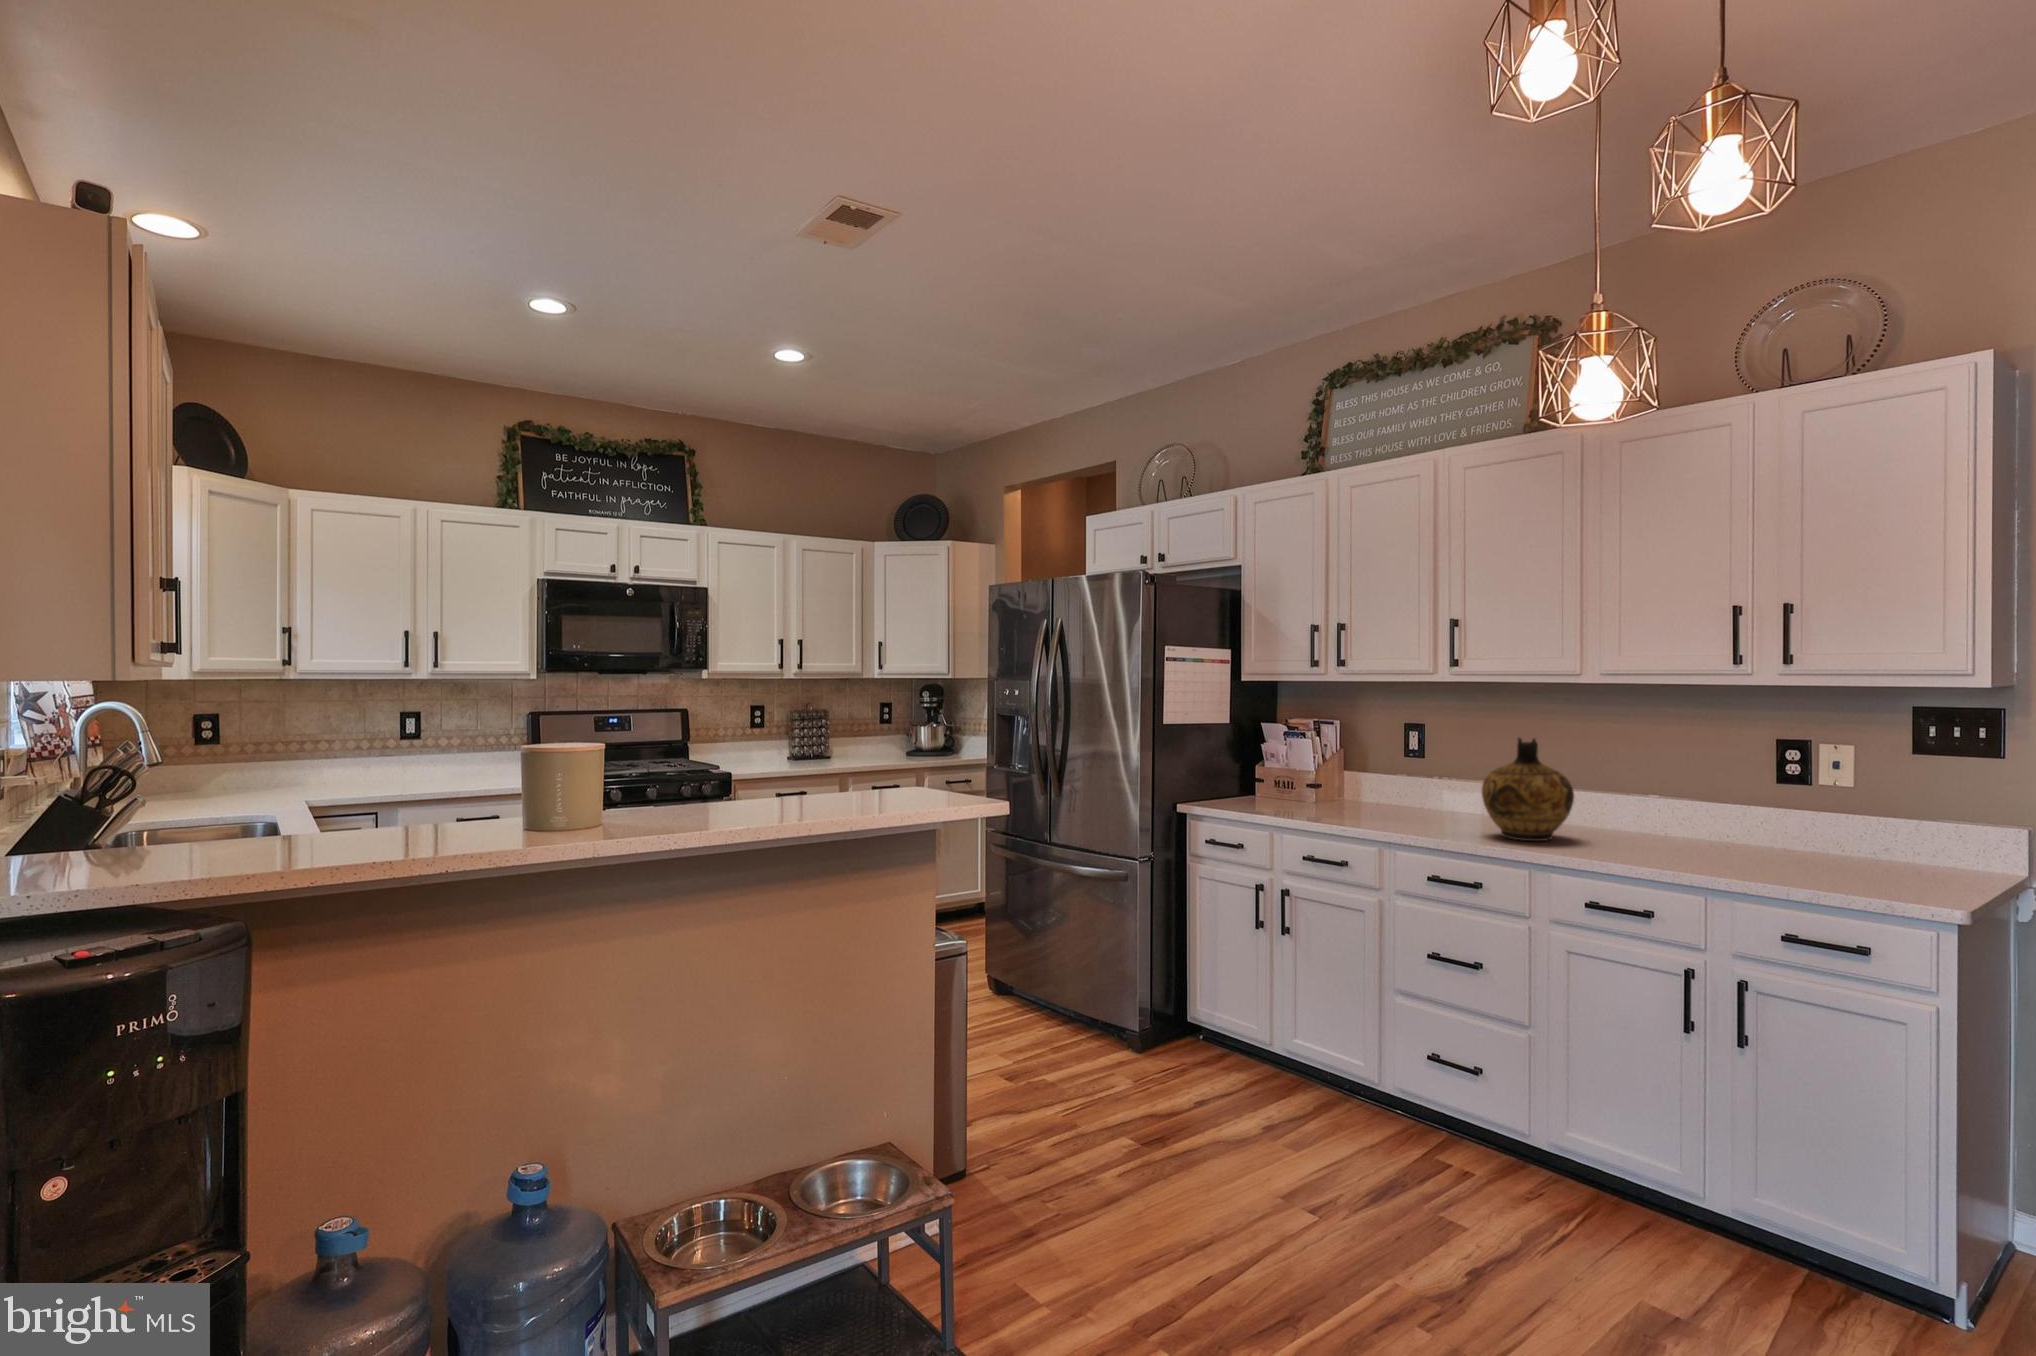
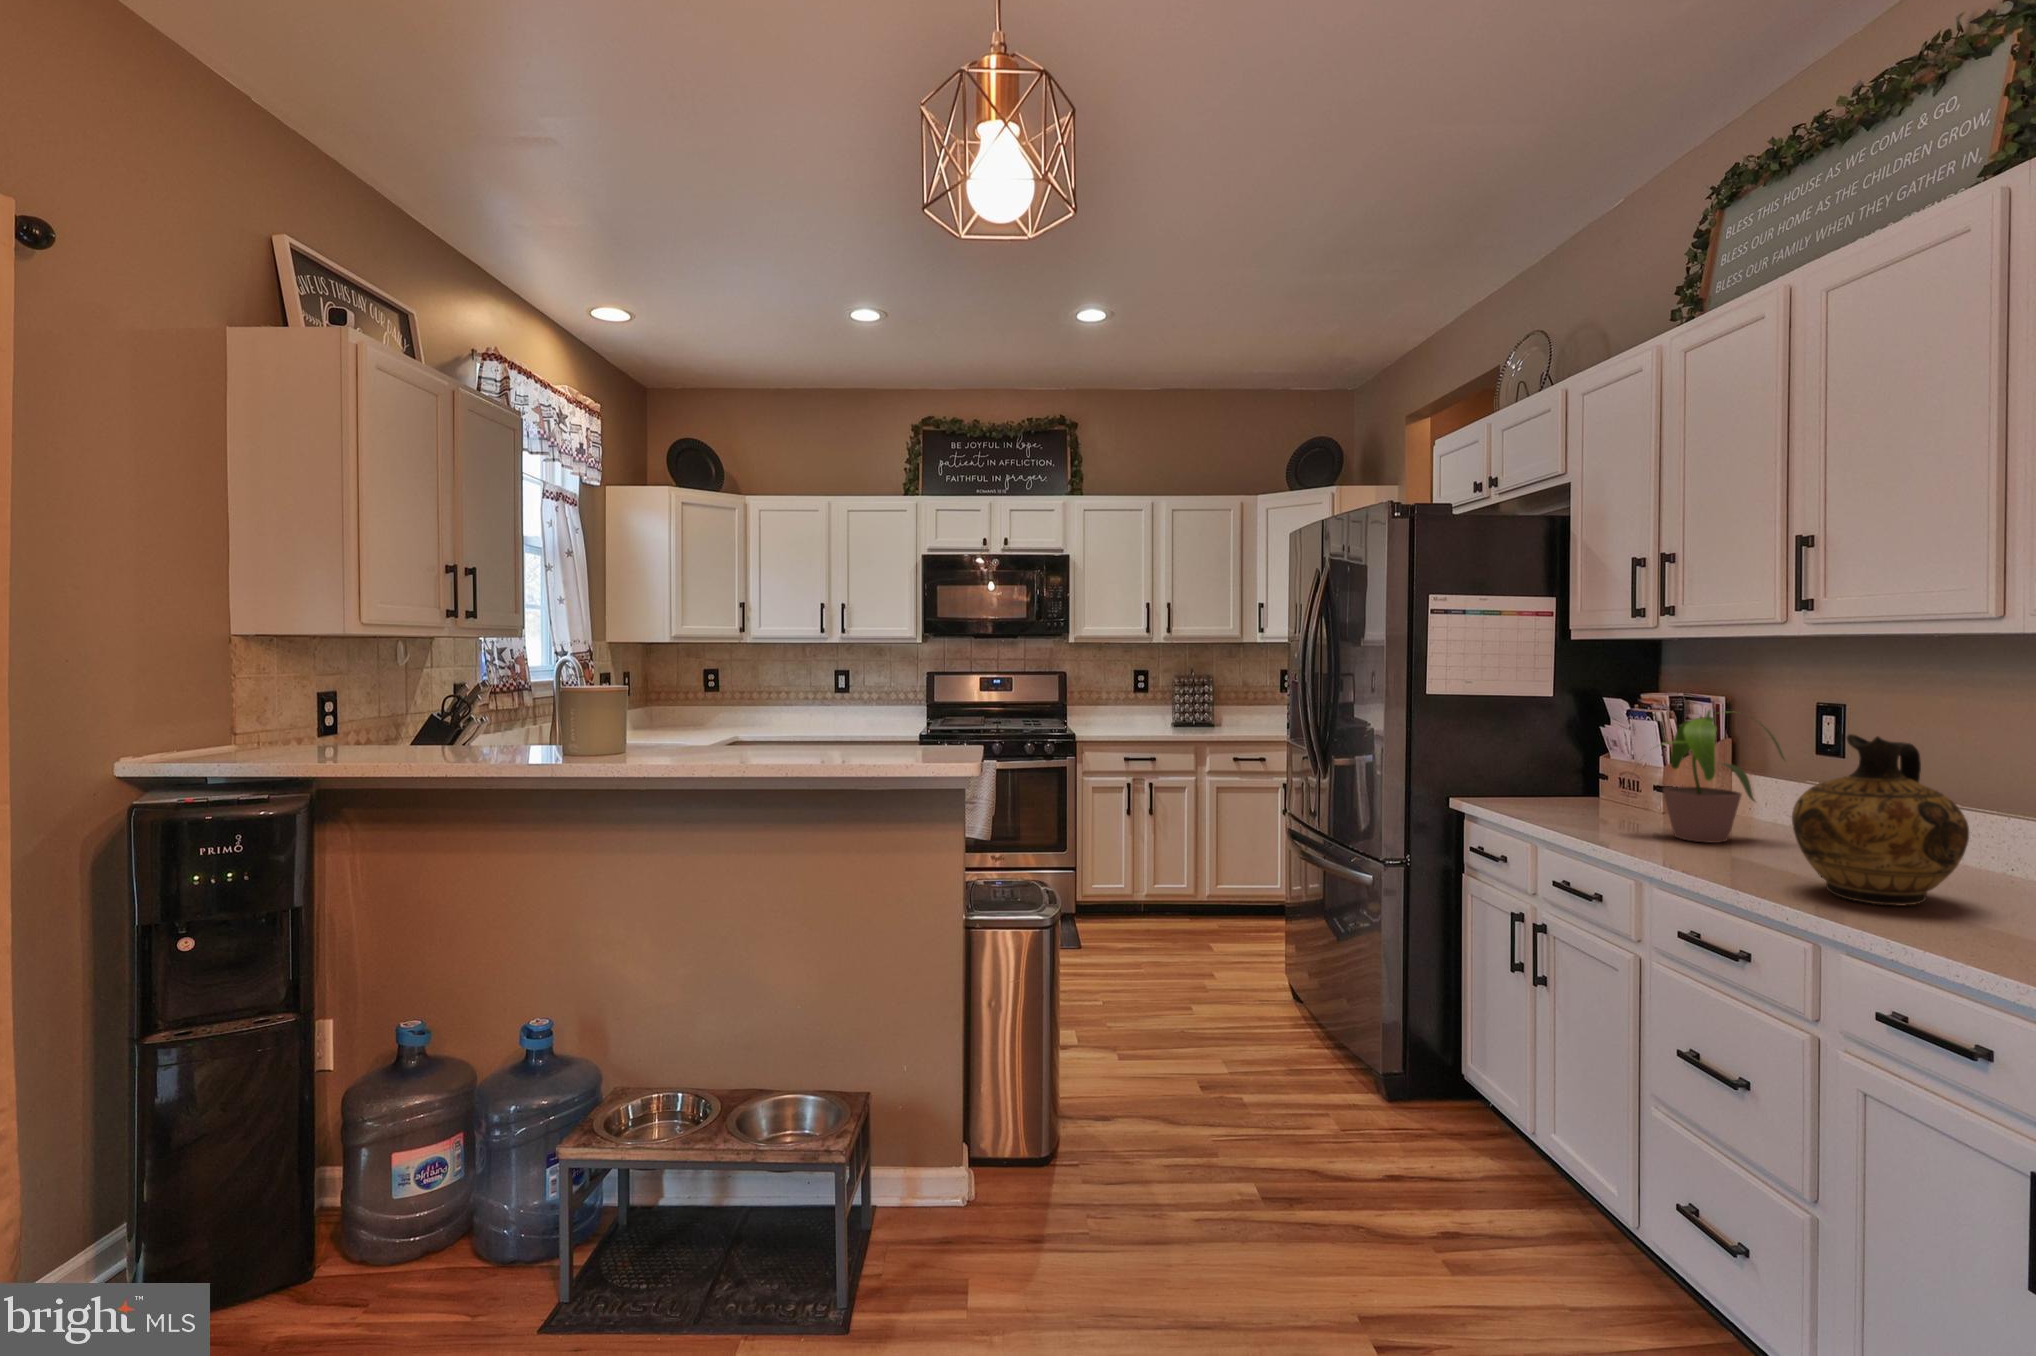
potted plant: none [1325,727,1432,818] -> present [1663,711,1785,843]

